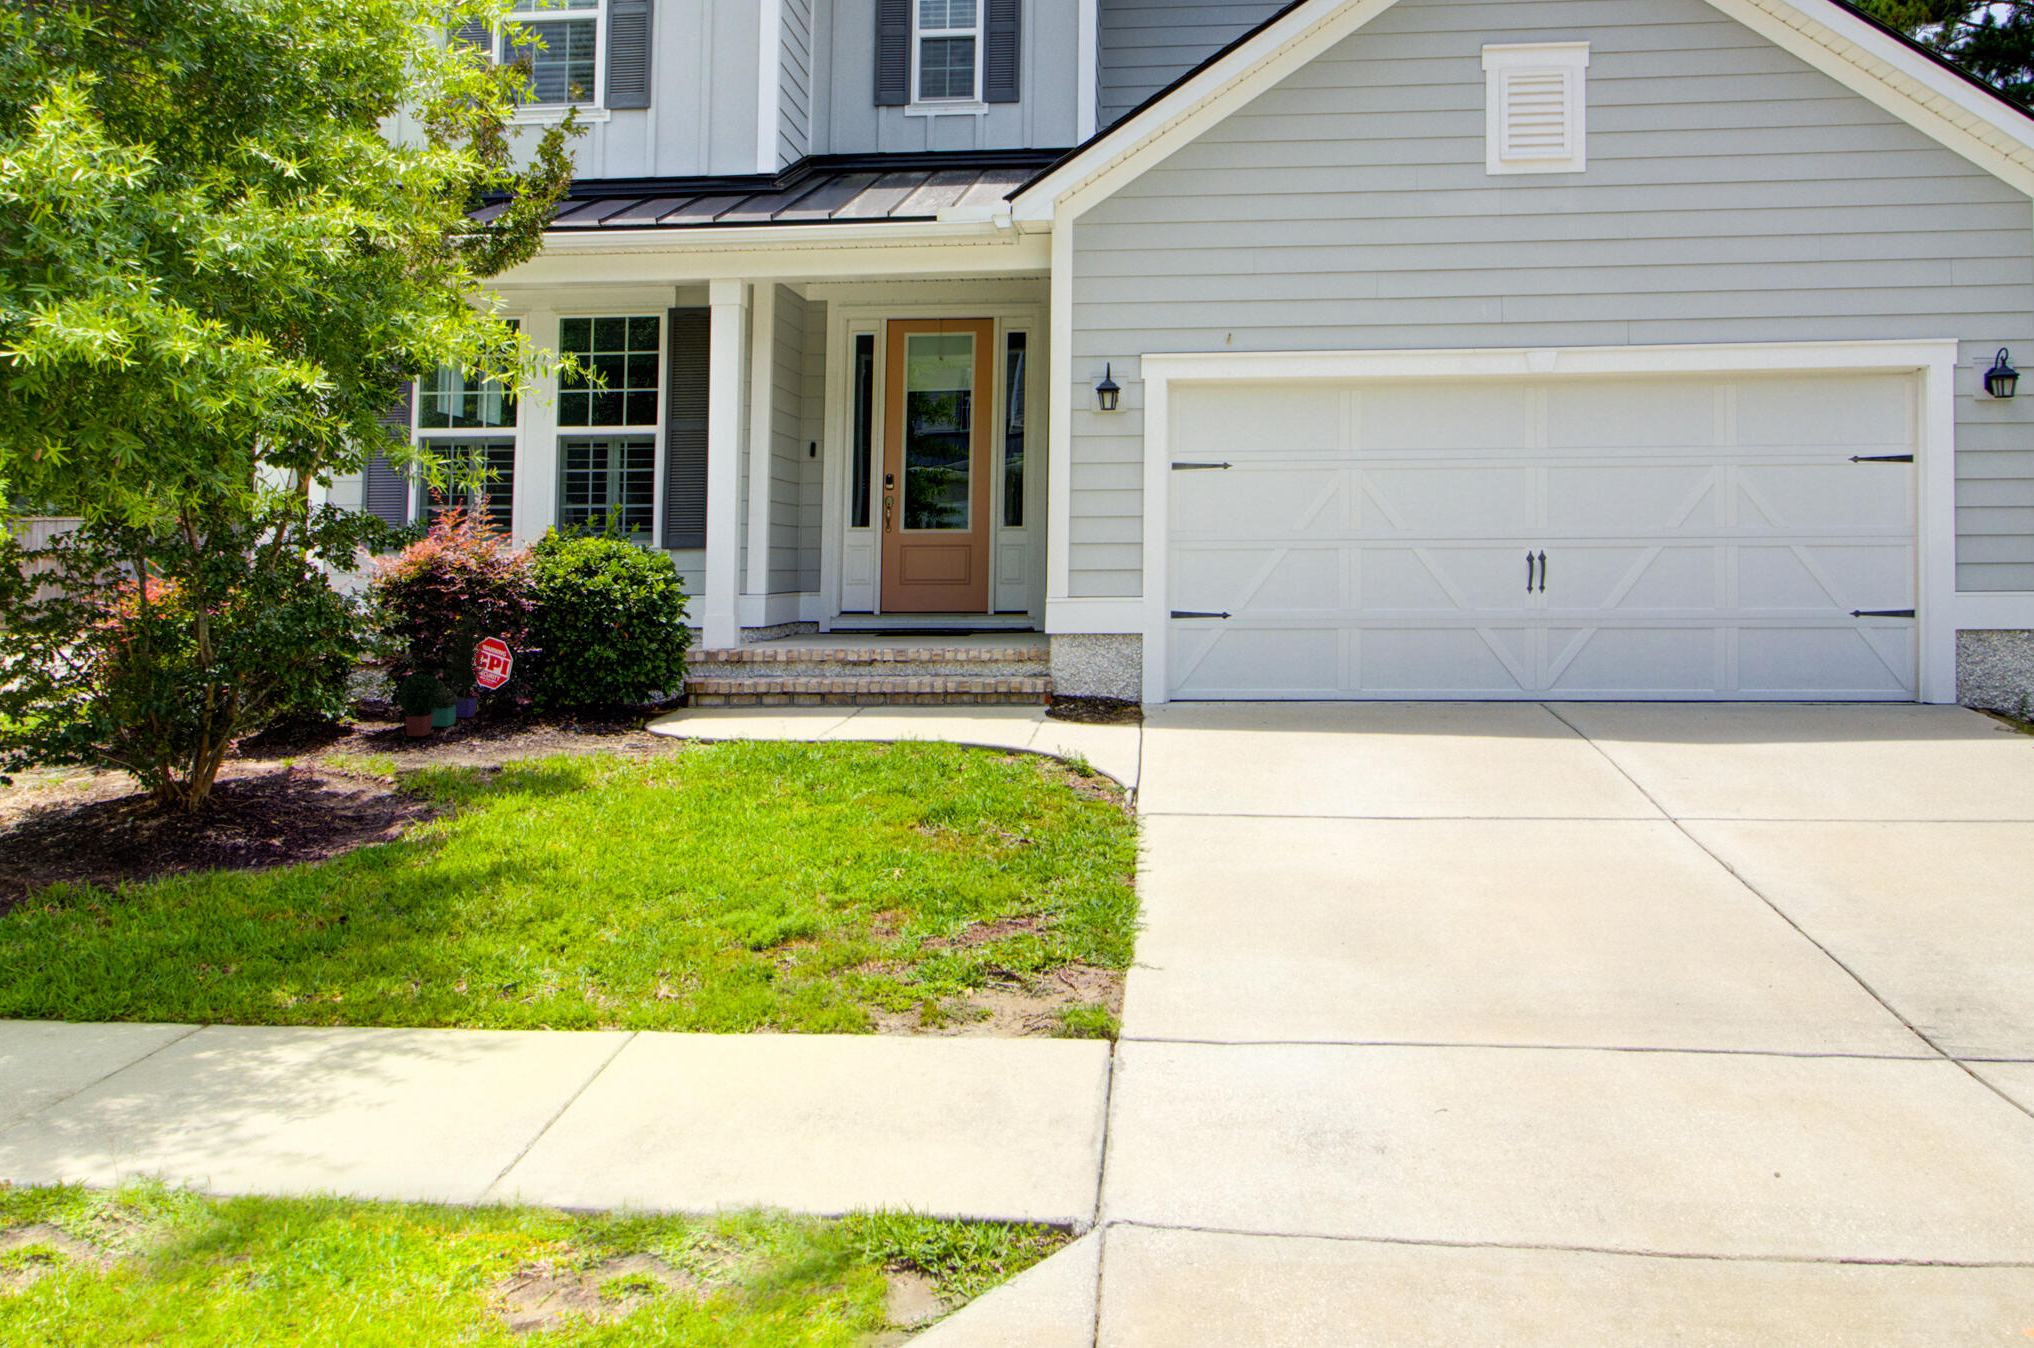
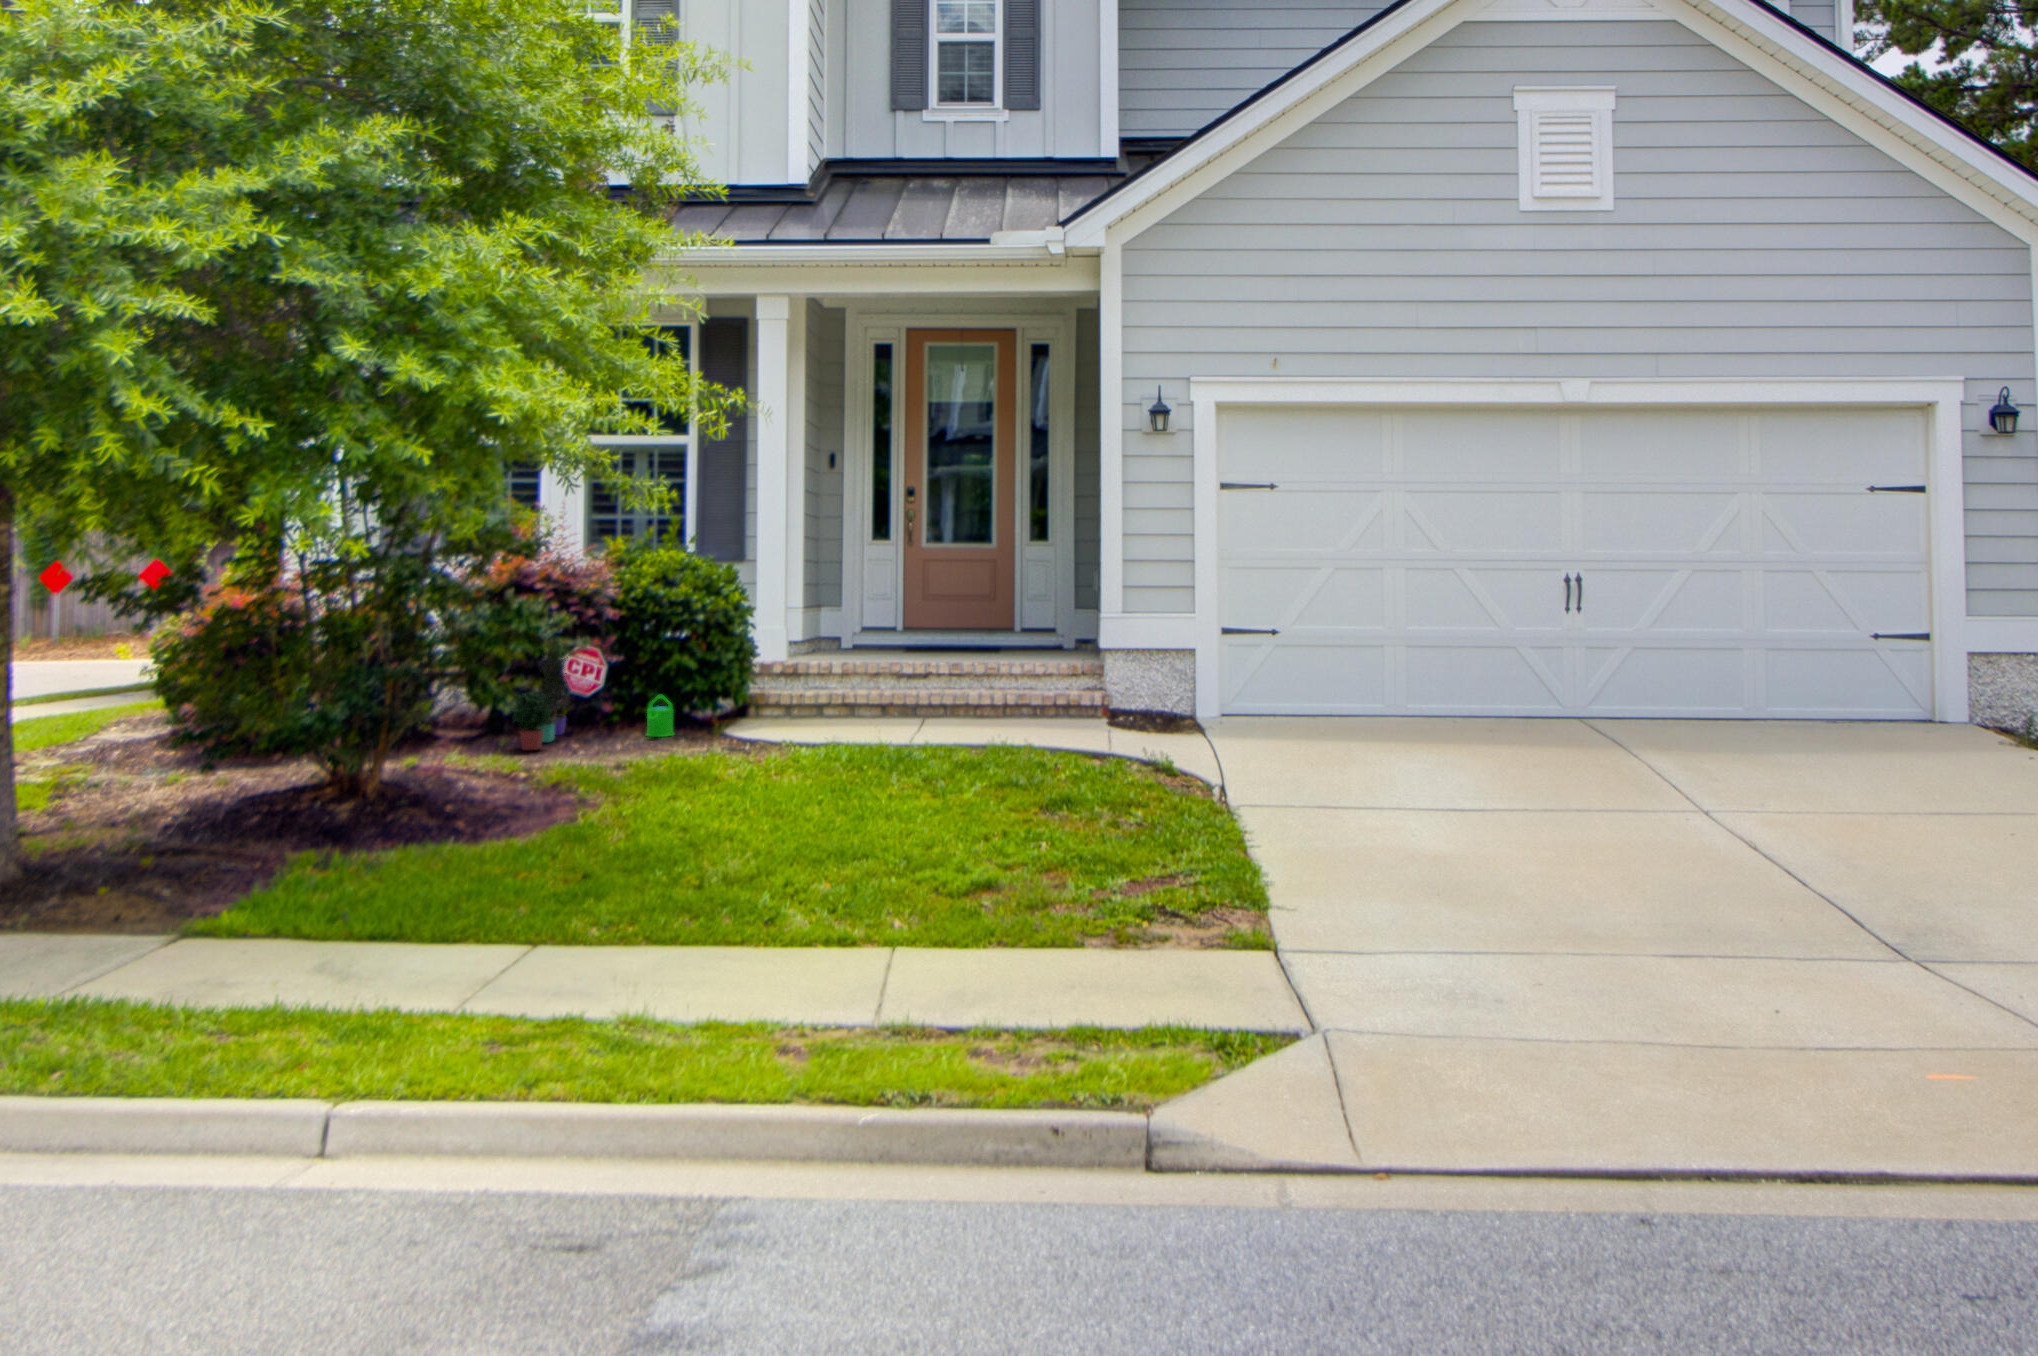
watering can: none [551,677,585,723] -> present [646,695,675,737]

